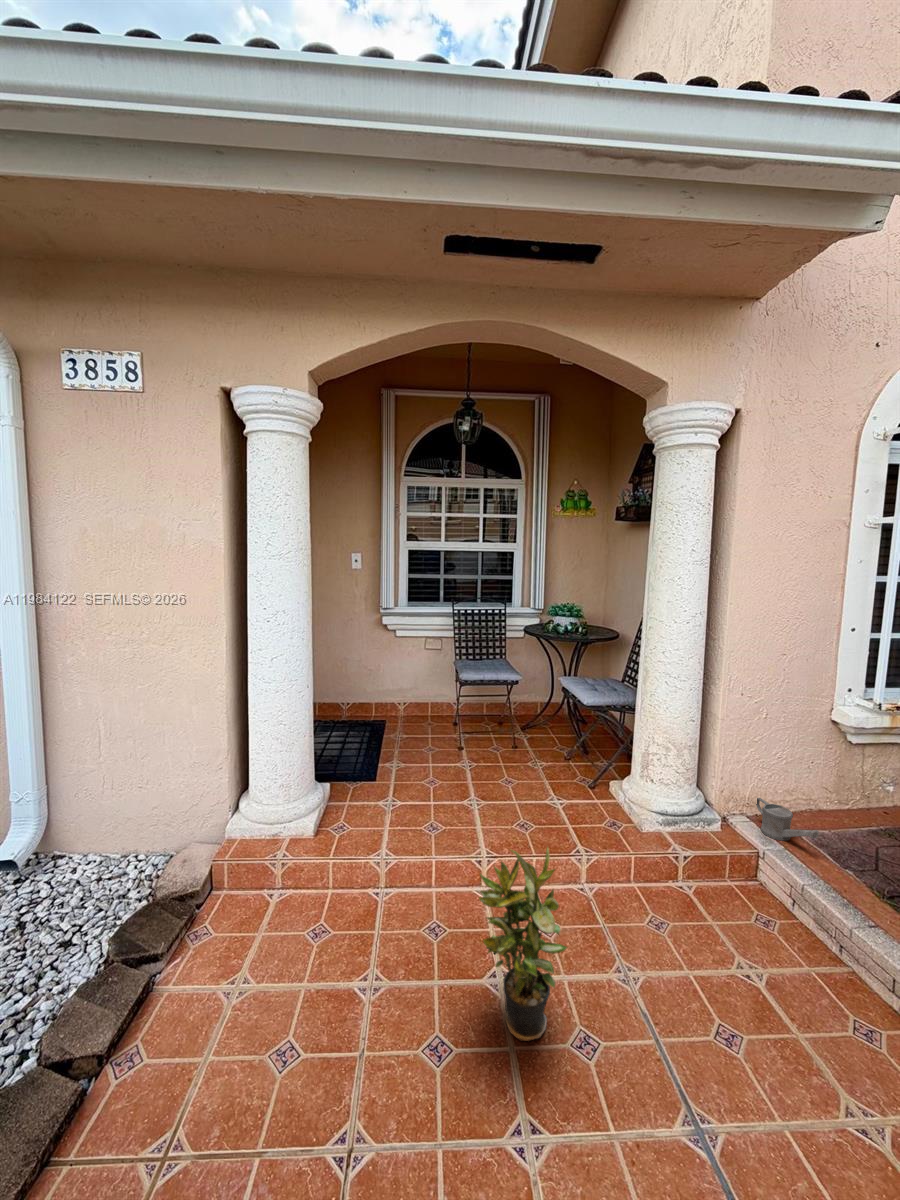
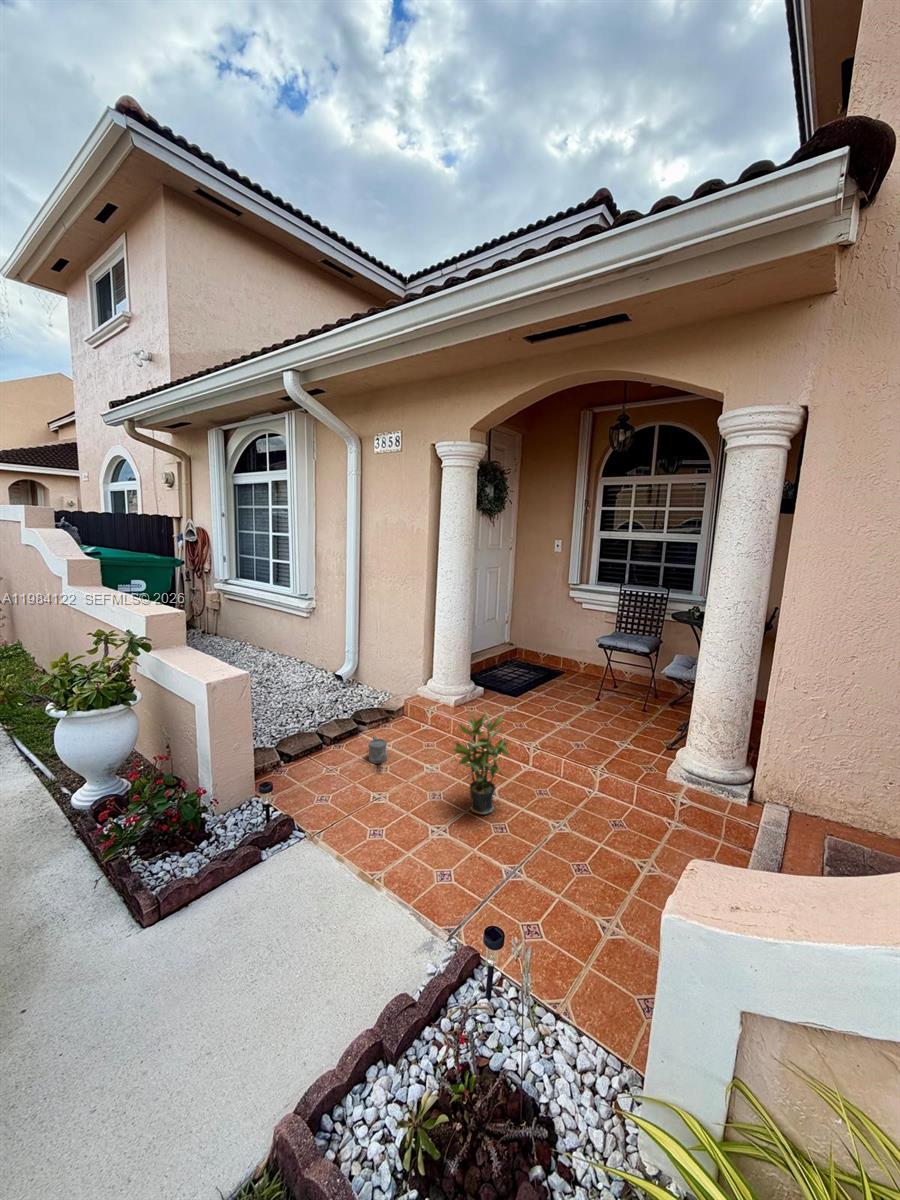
watering can: present [756,798,819,841] -> present [369,736,387,764]

